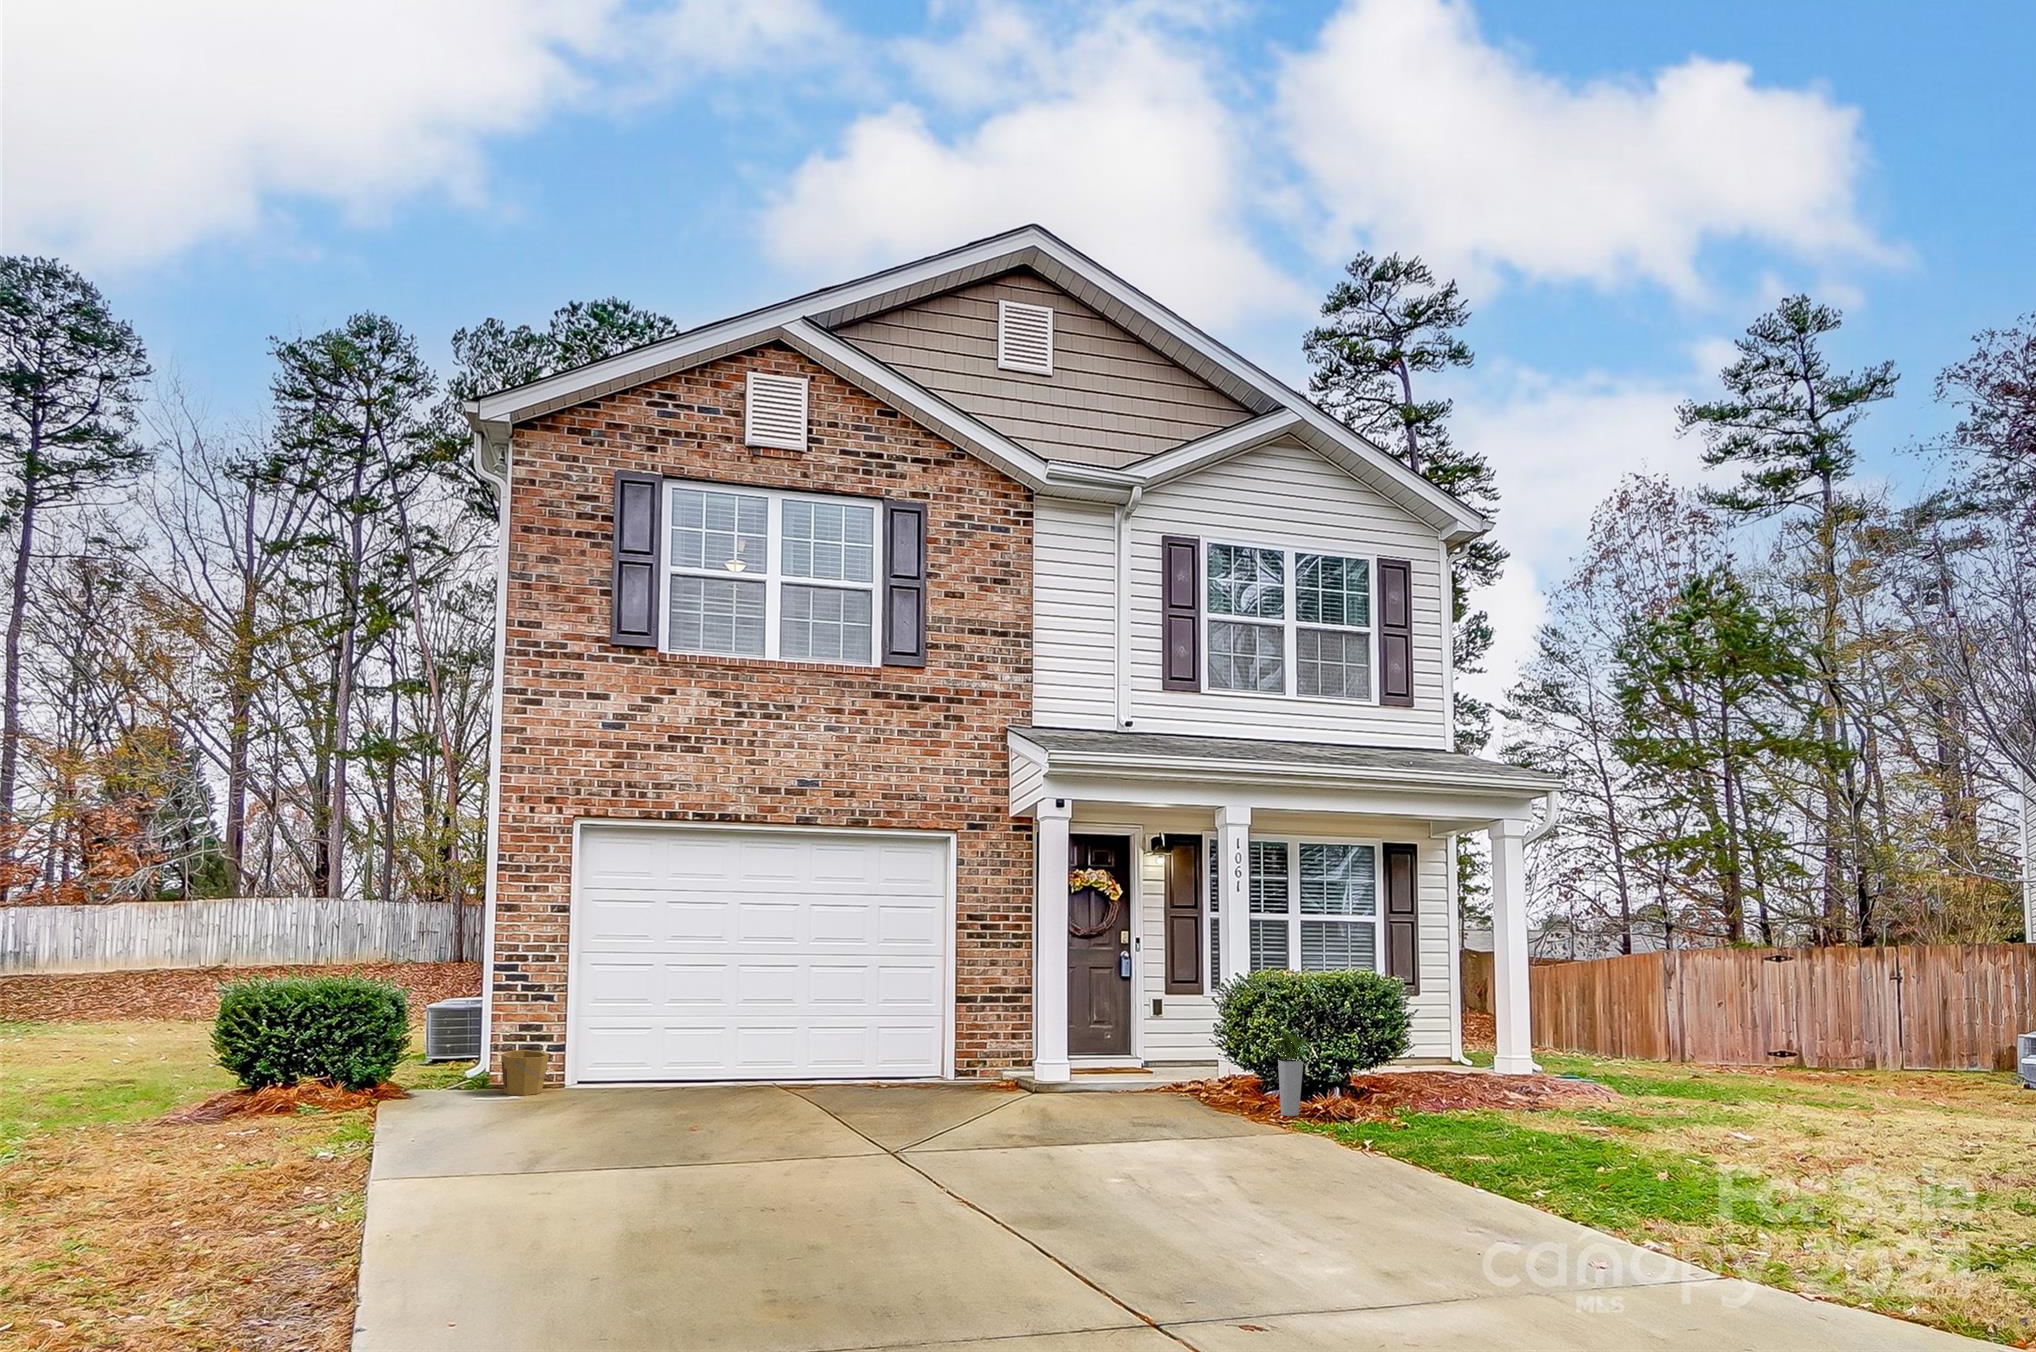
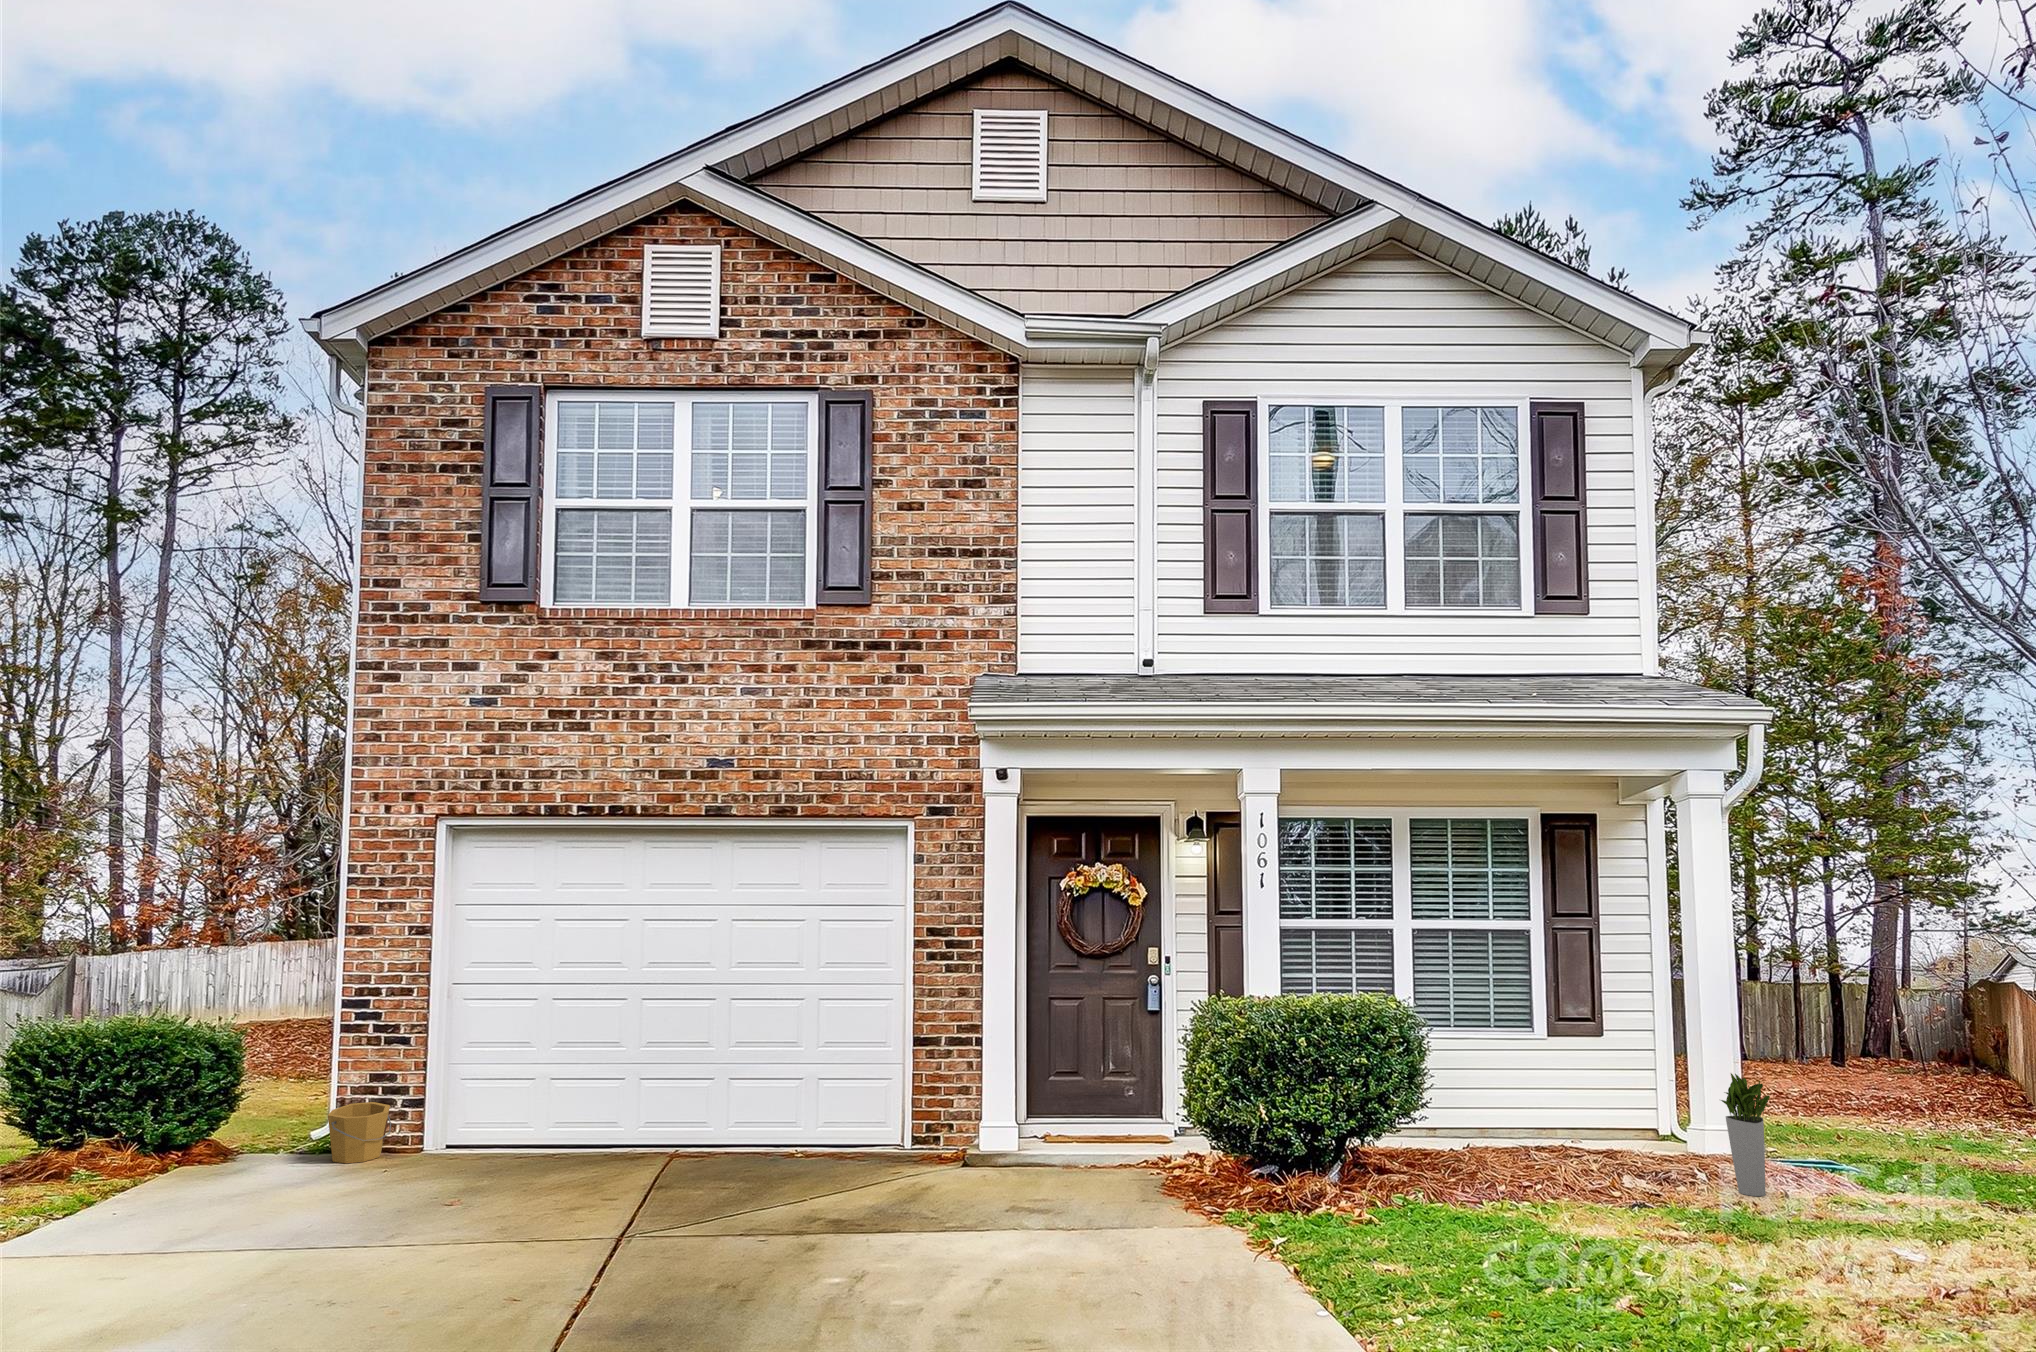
planter: present [1273,1029,1309,1116] -> present [1721,1073,1770,1196]

